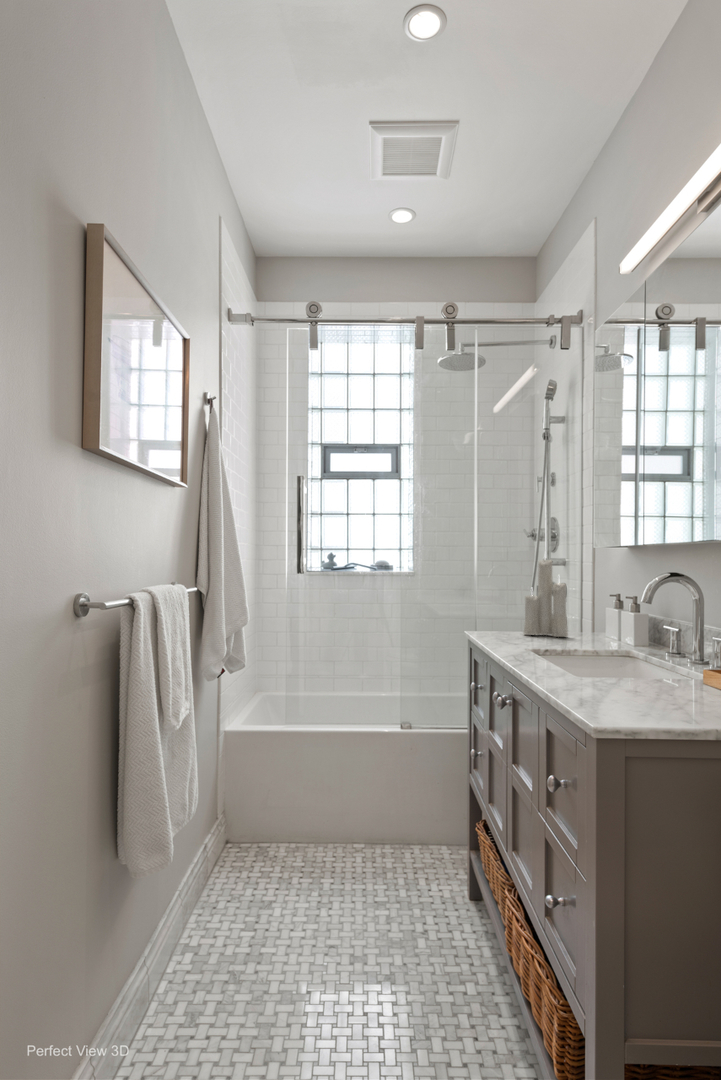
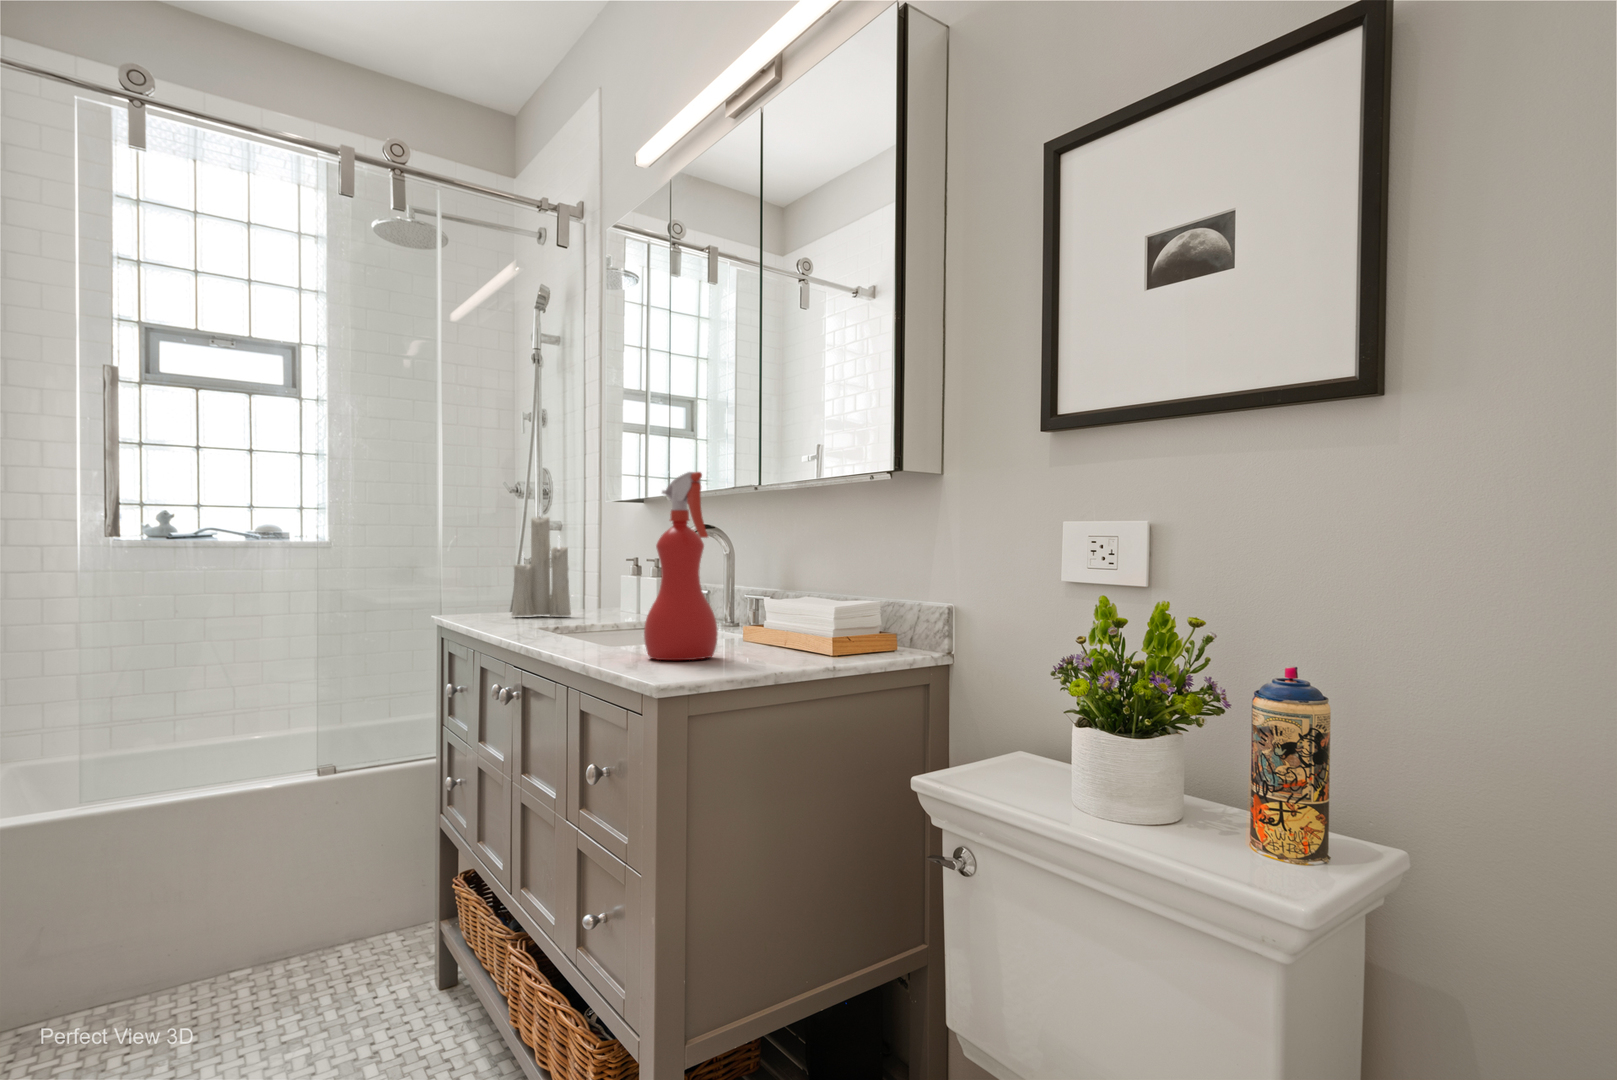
spray bottle: none [596,551,659,704] -> present [644,472,718,660]

